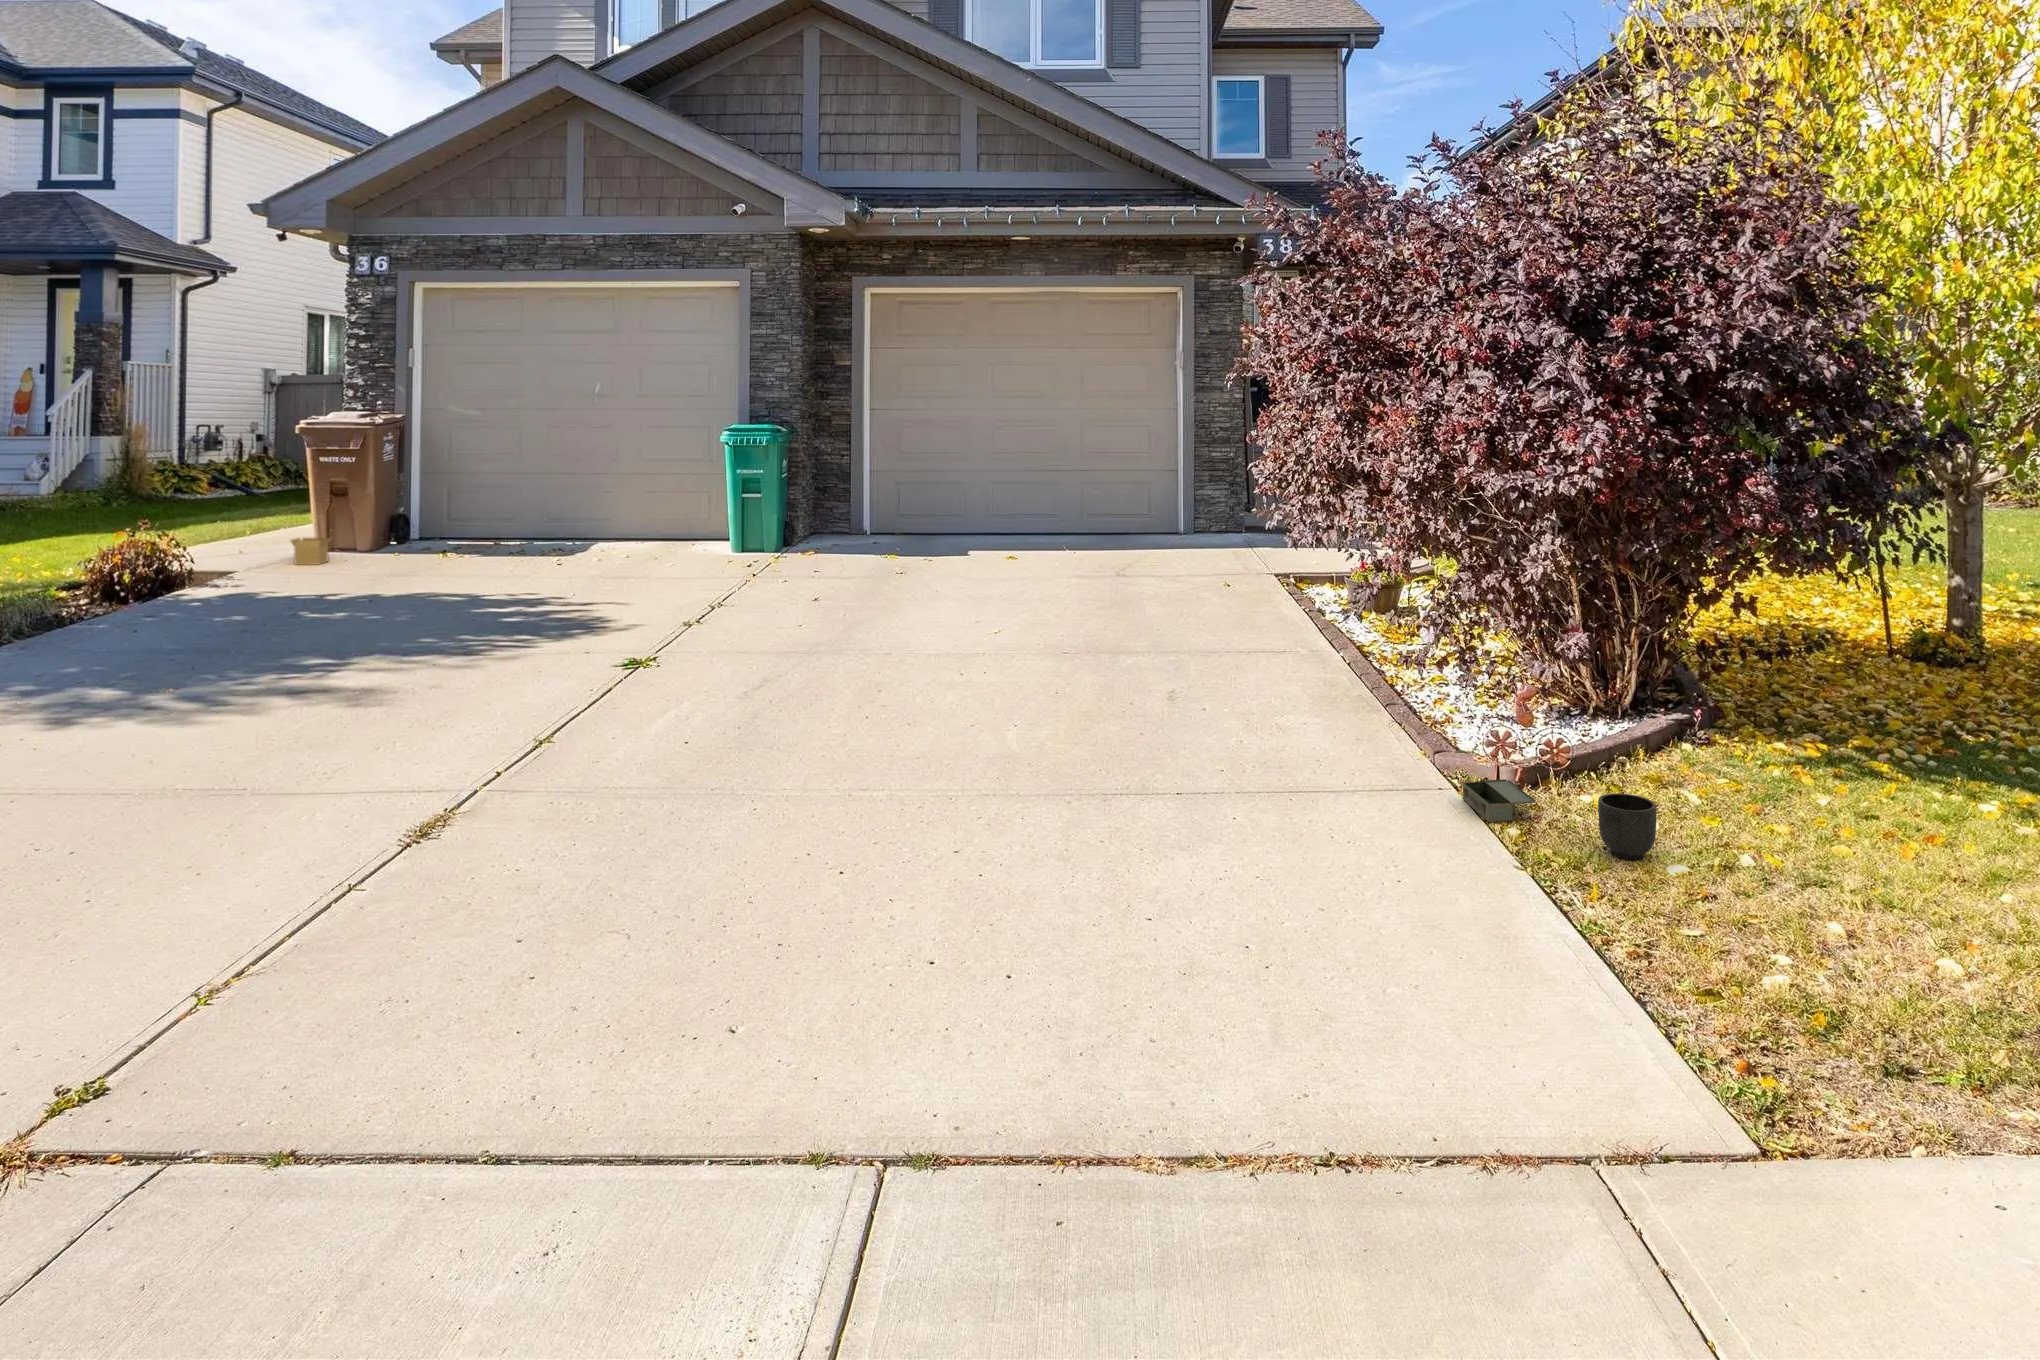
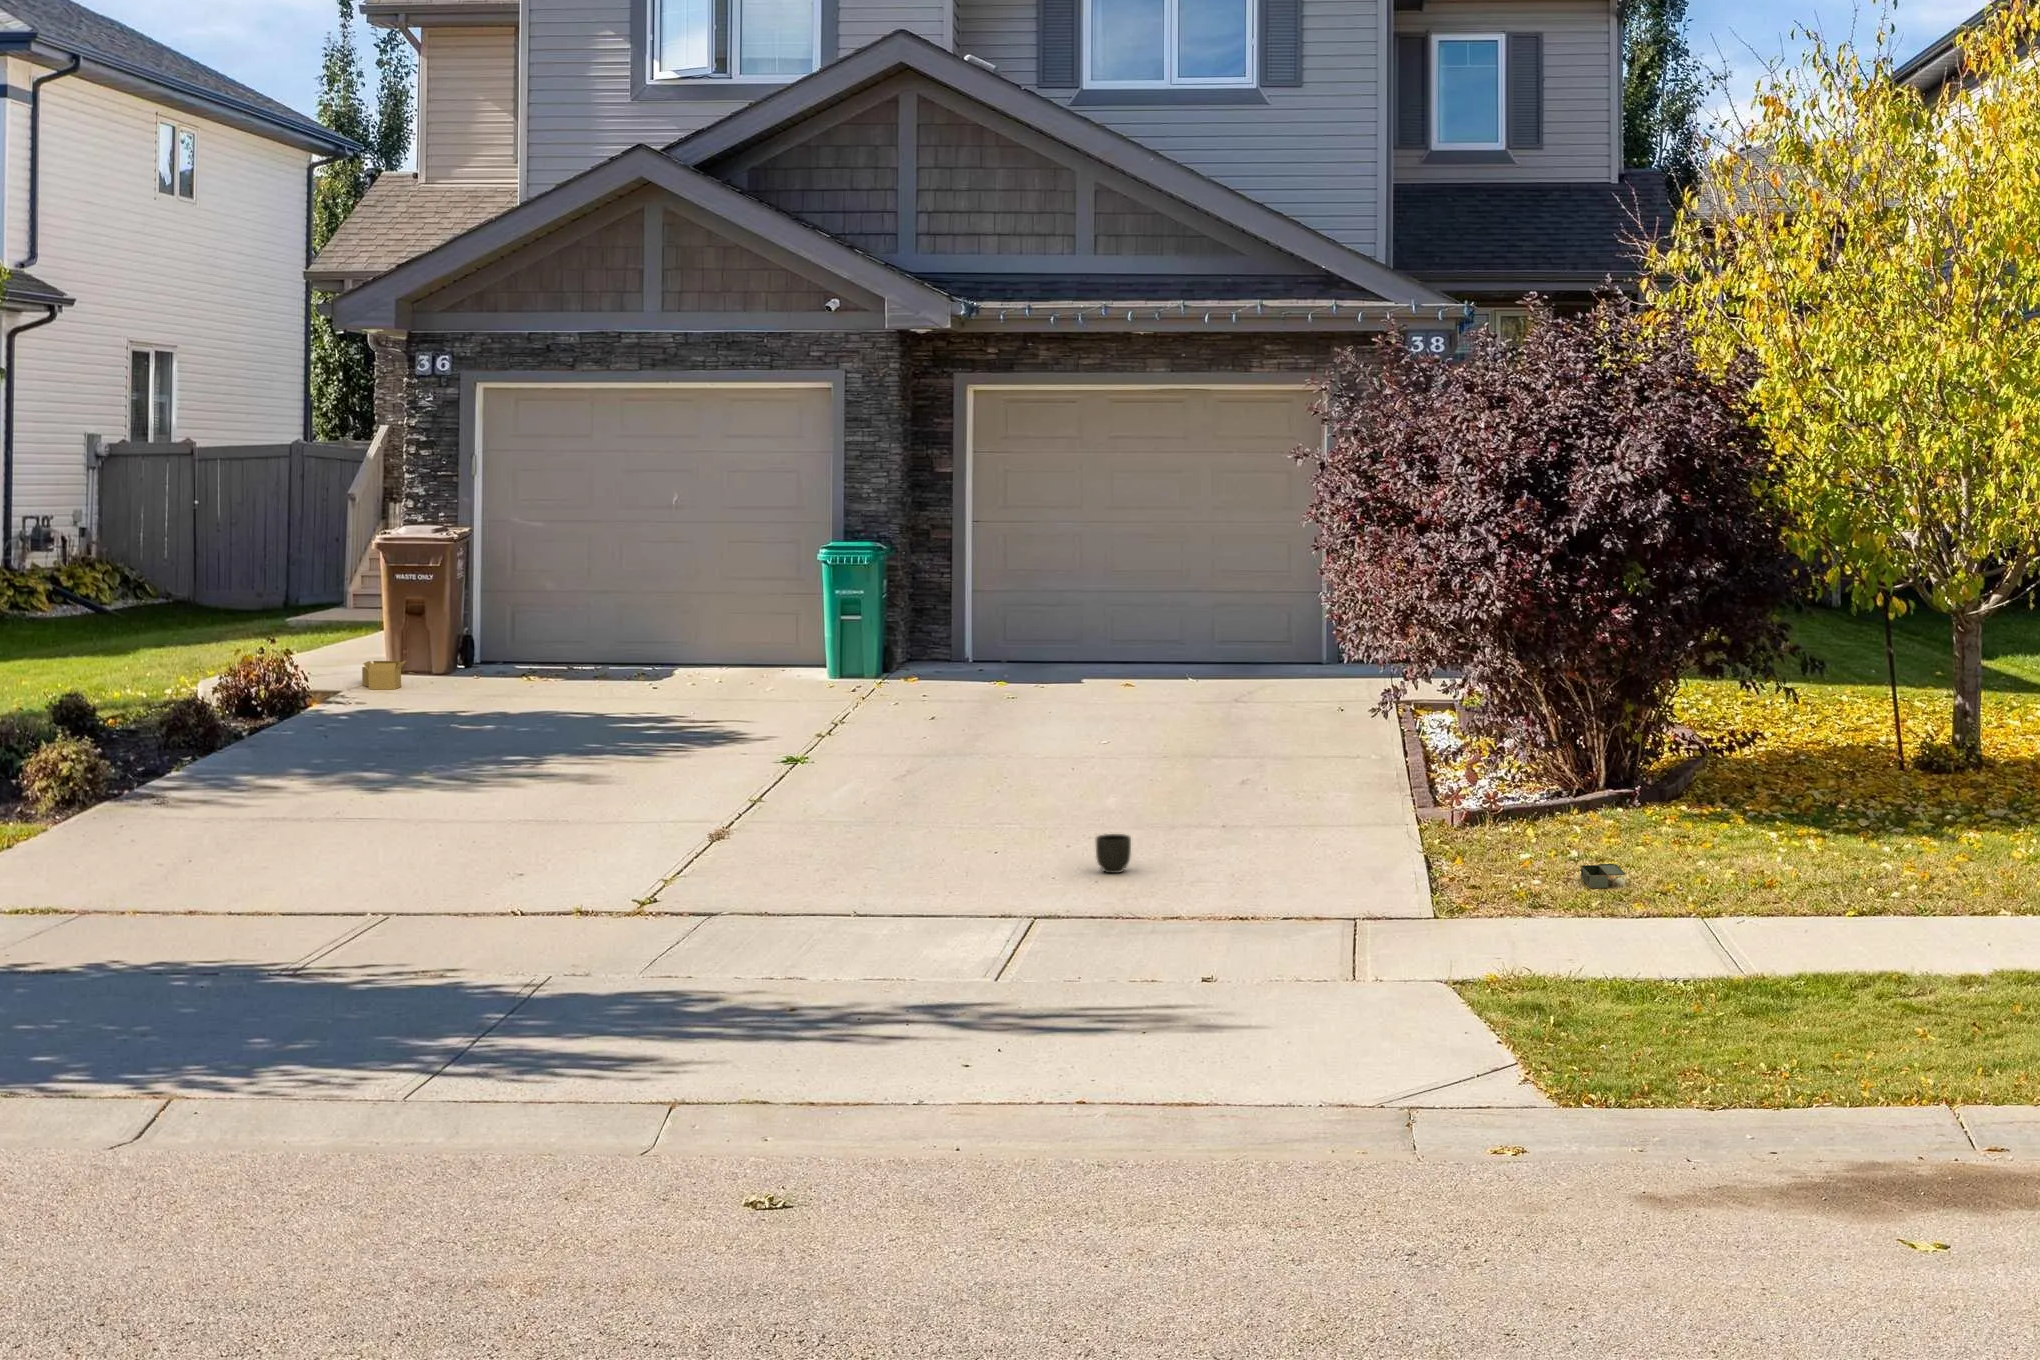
toolbox: present [1463,779,1535,822] -> present [1580,864,1625,888]
planter: present [1598,793,1657,860] -> present [1096,834,1131,873]

